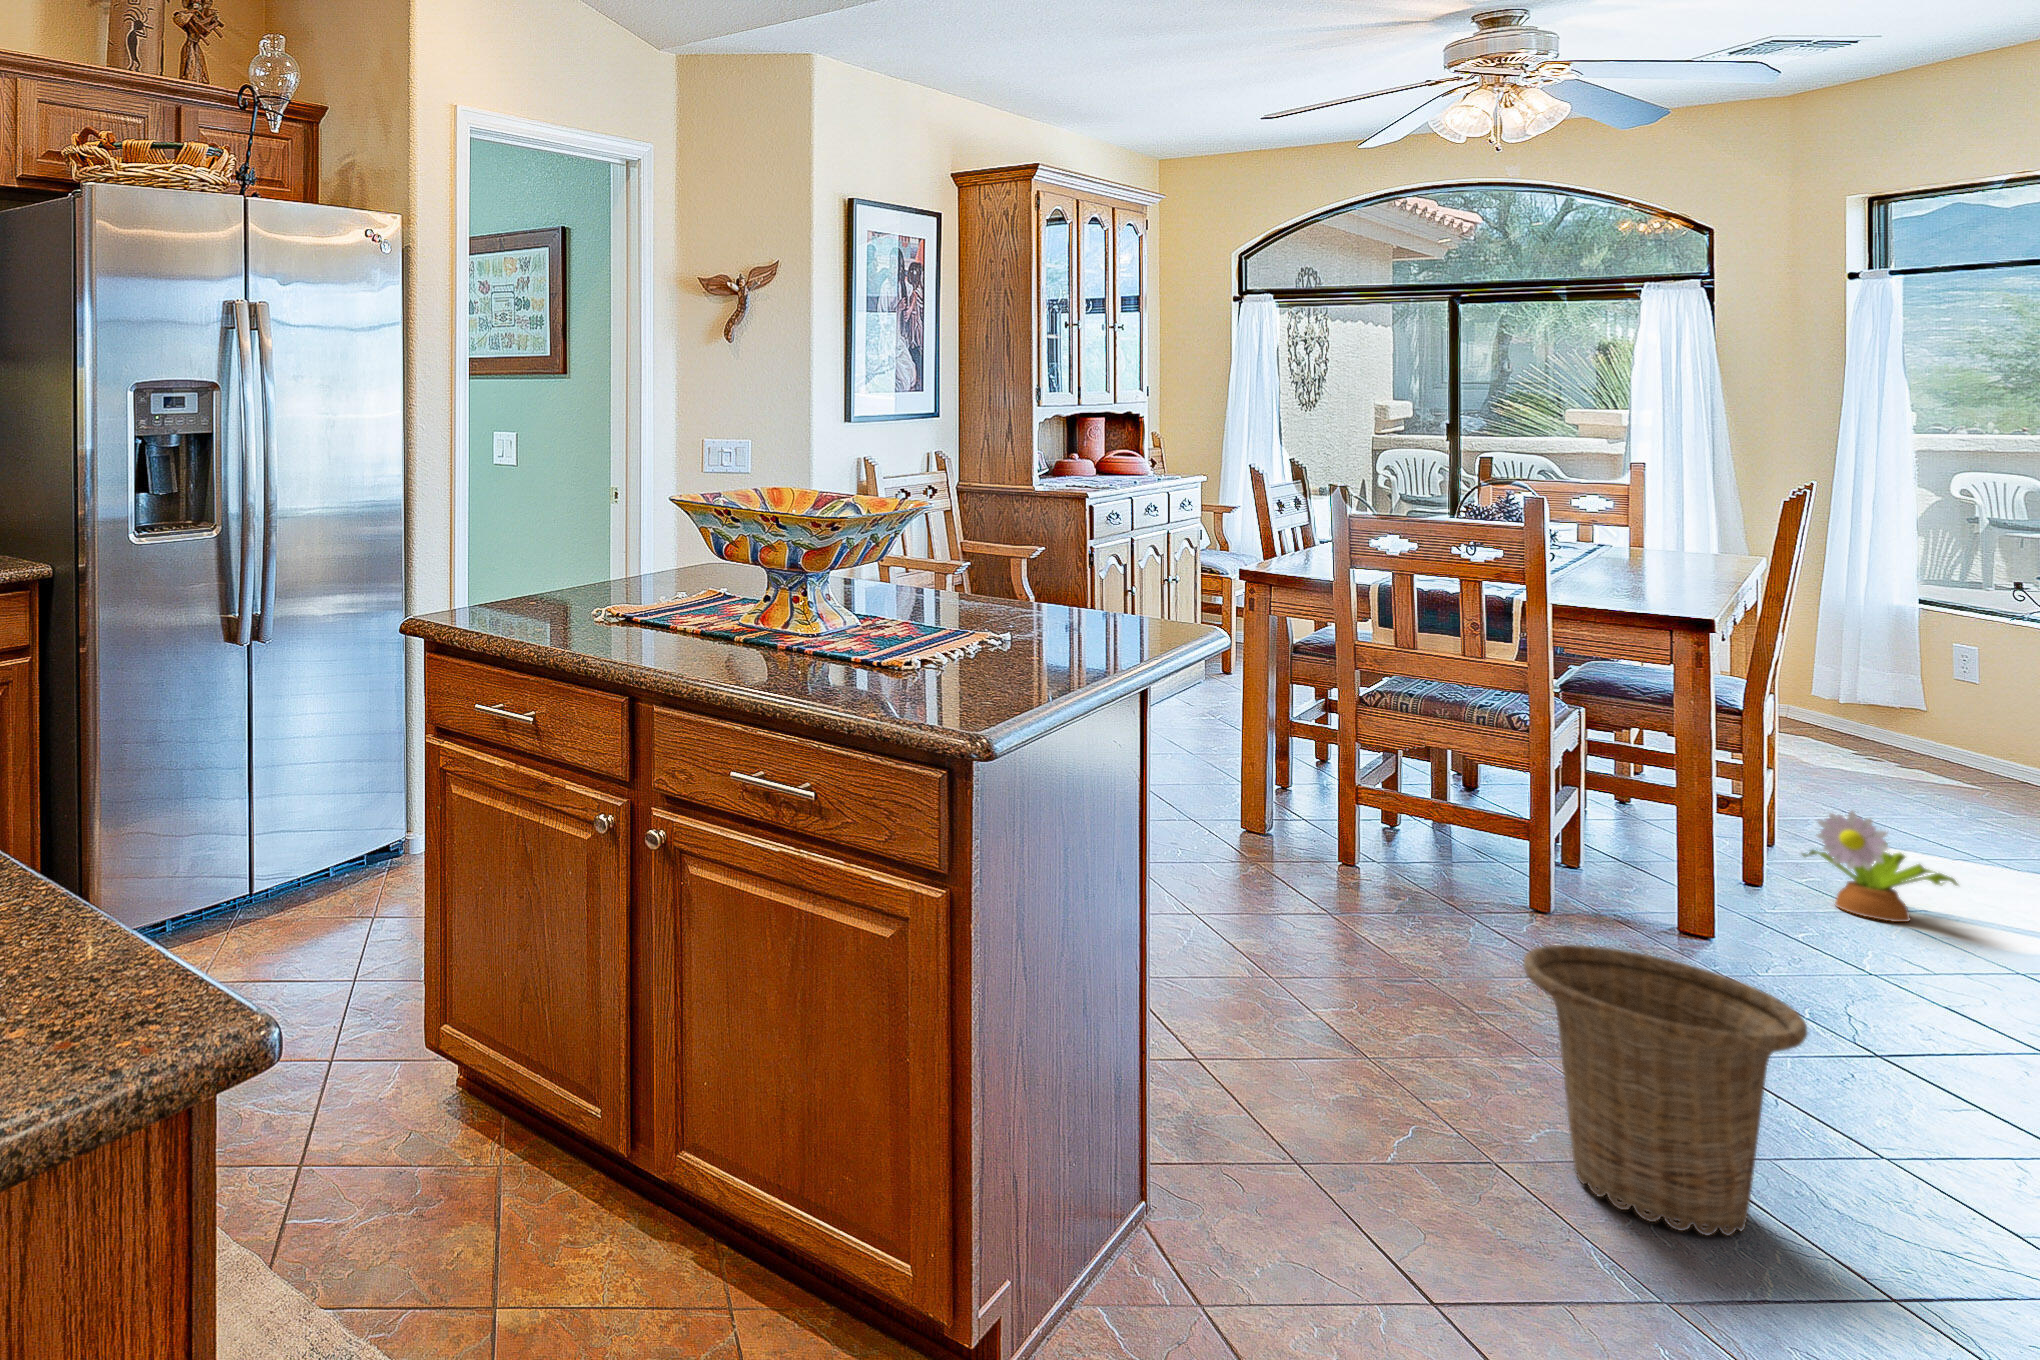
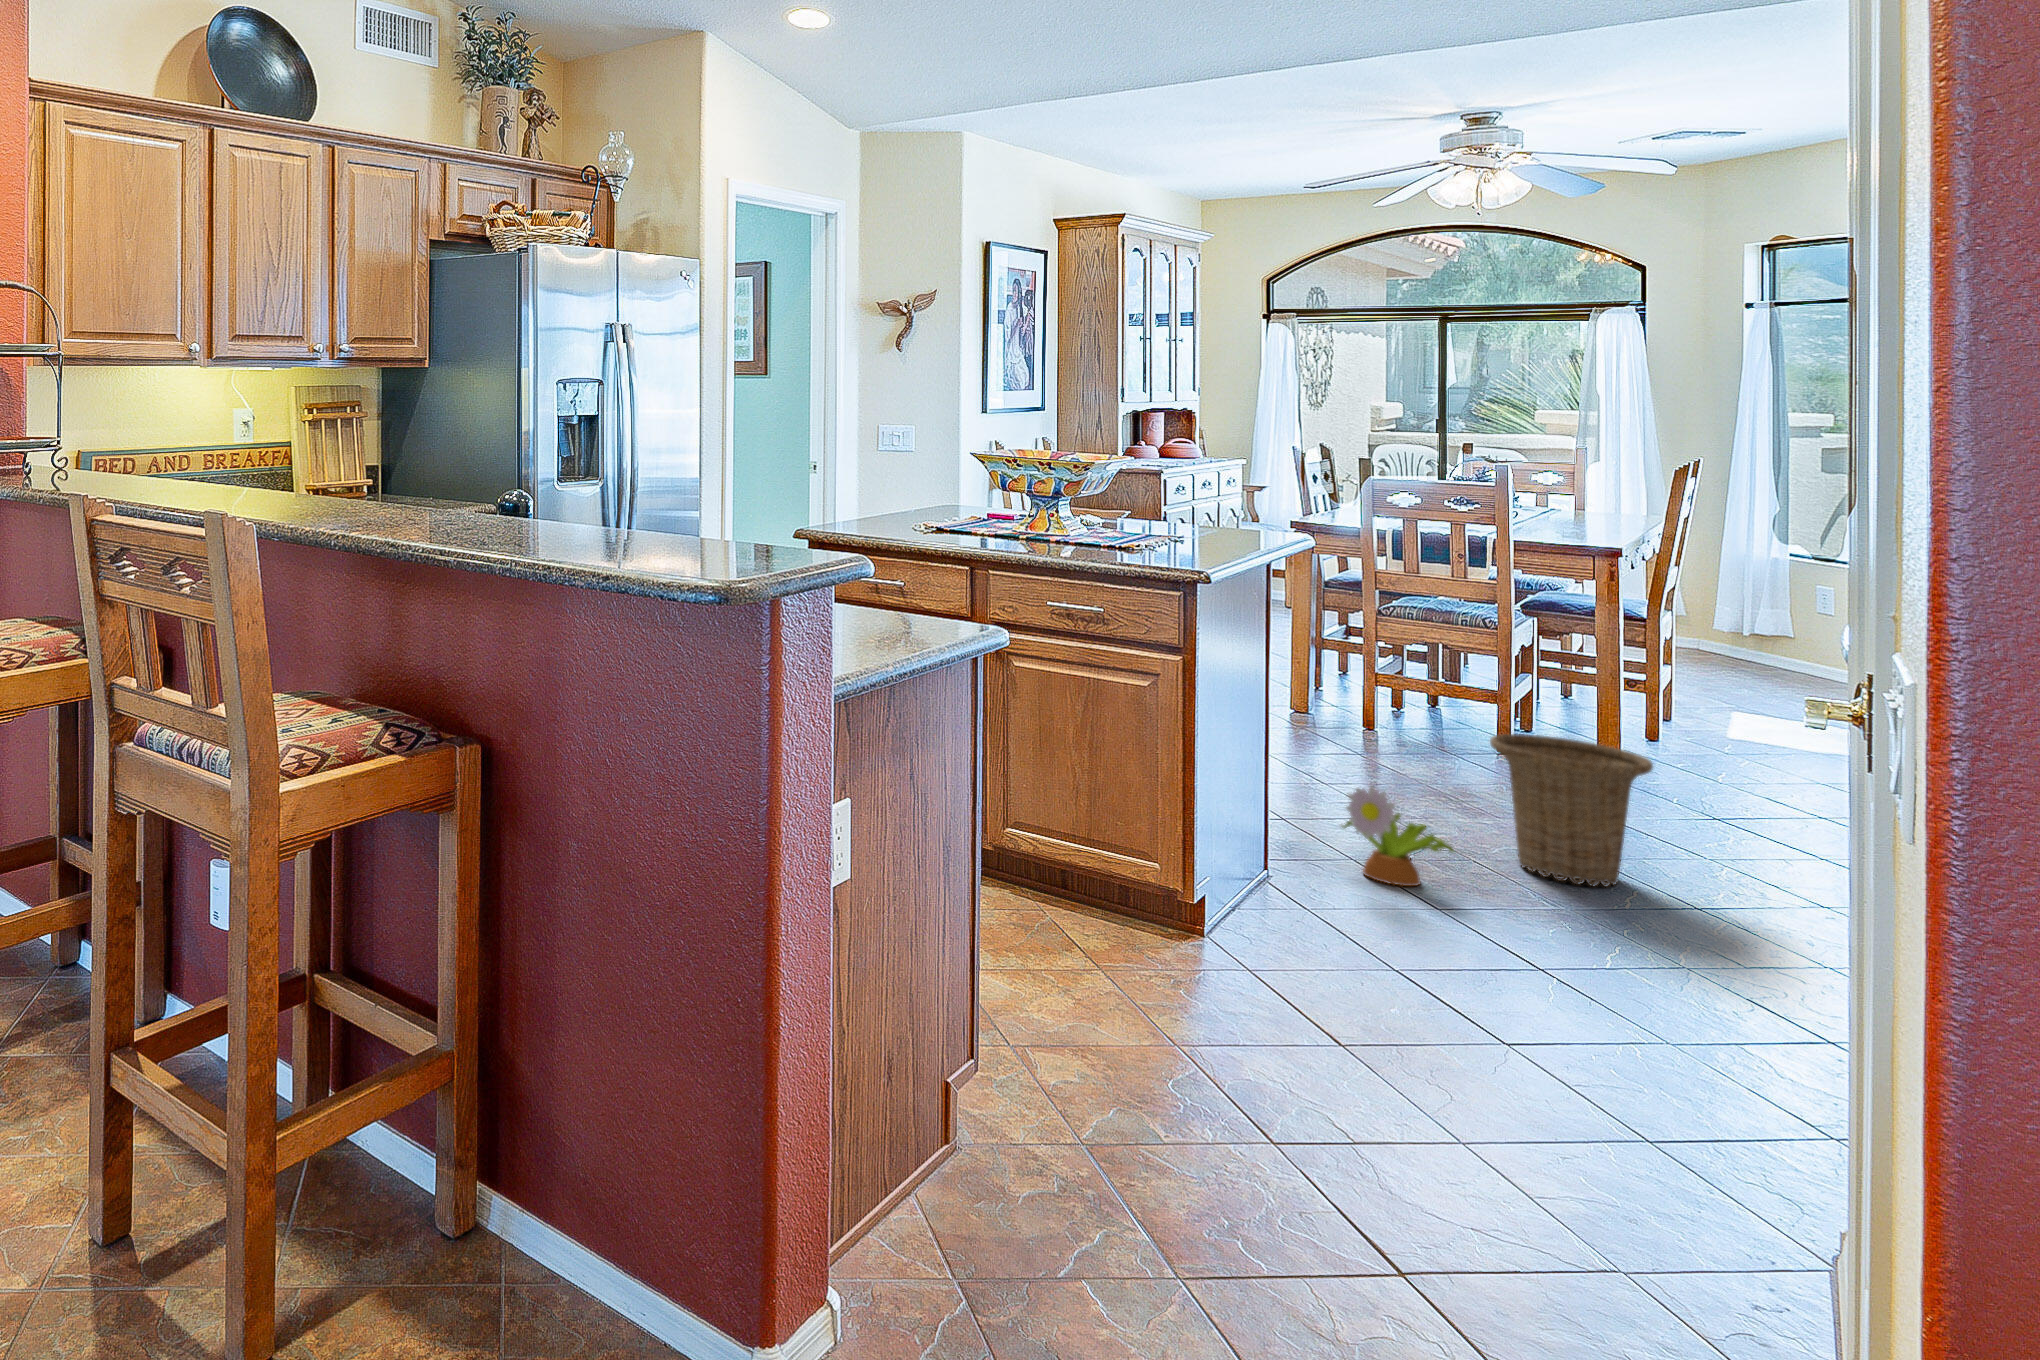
decorative plant: present [1802,811,1958,922] -> present [1342,785,1454,886]

